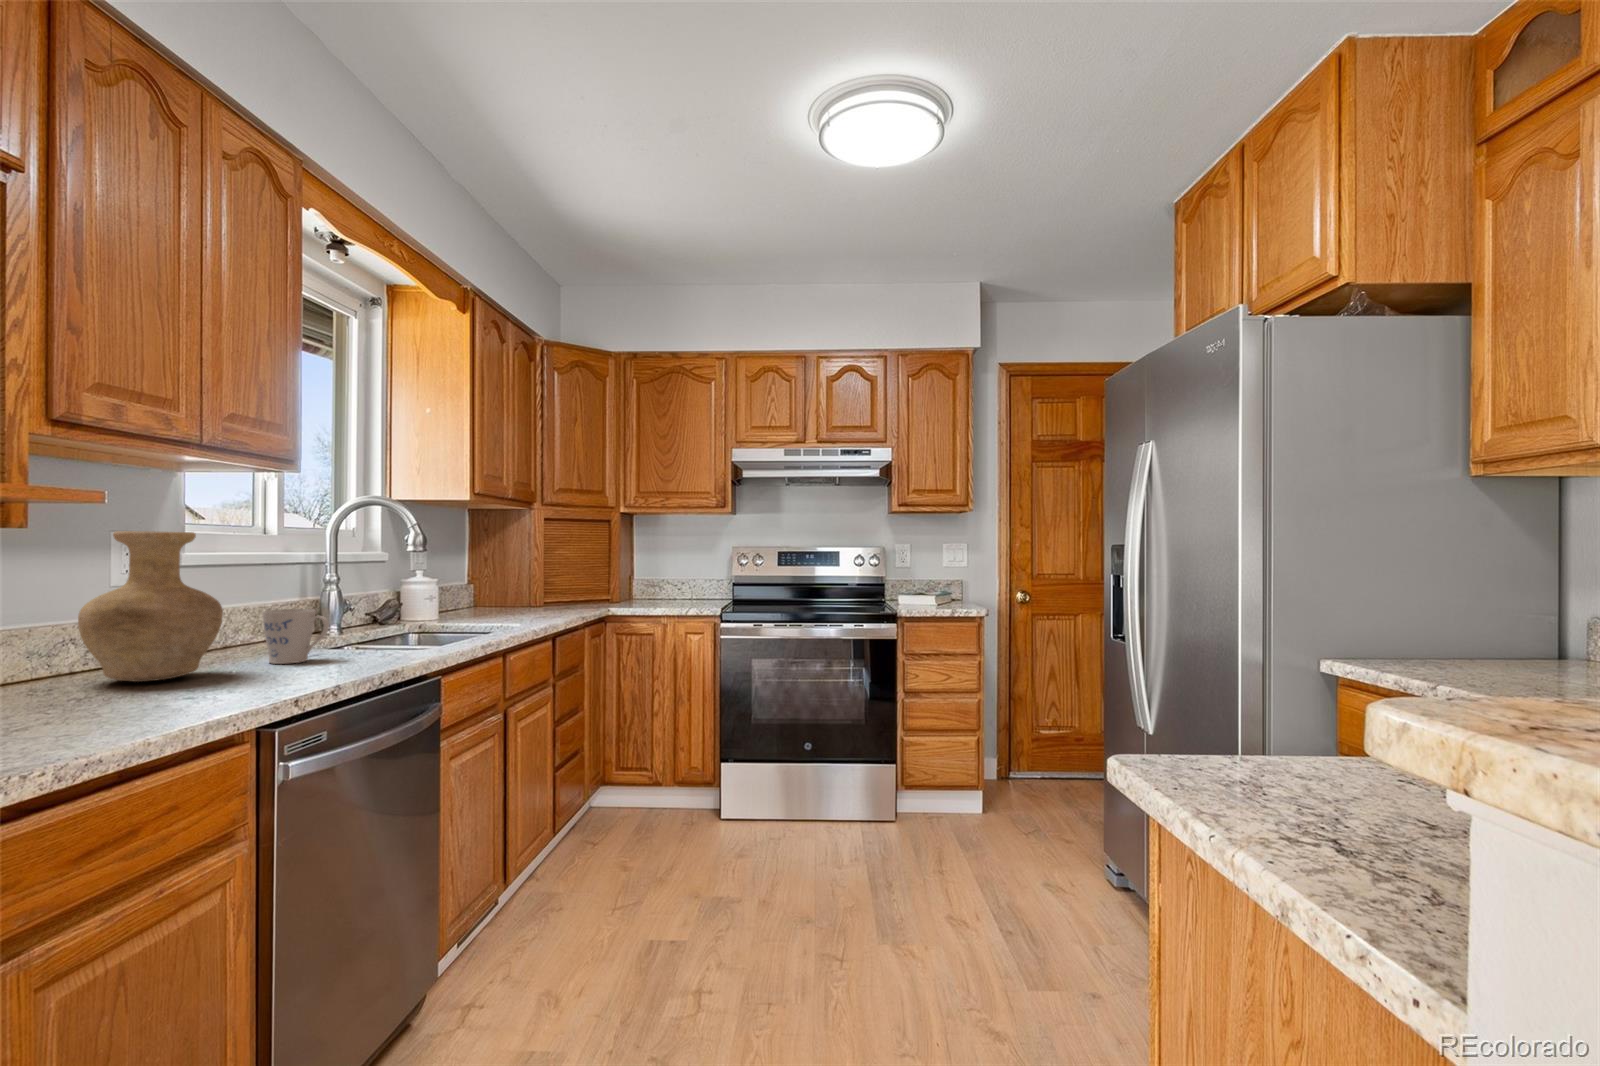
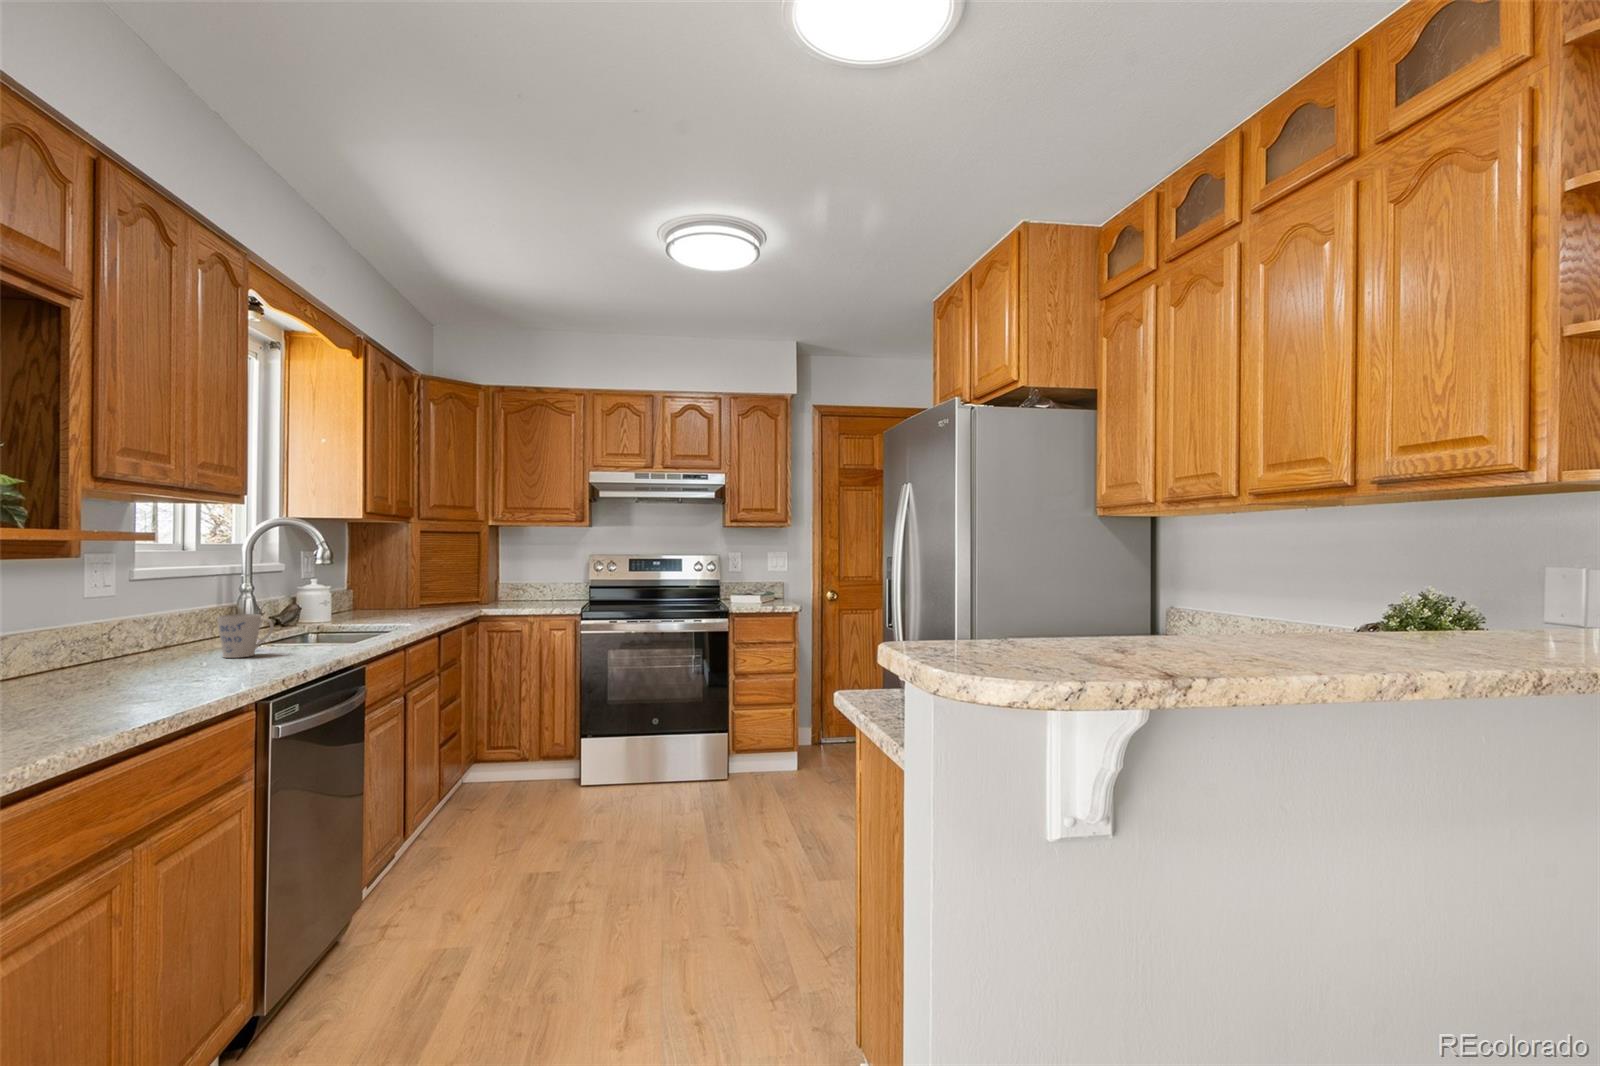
vase: present [78,531,223,682] -> none [83,555,198,672]

